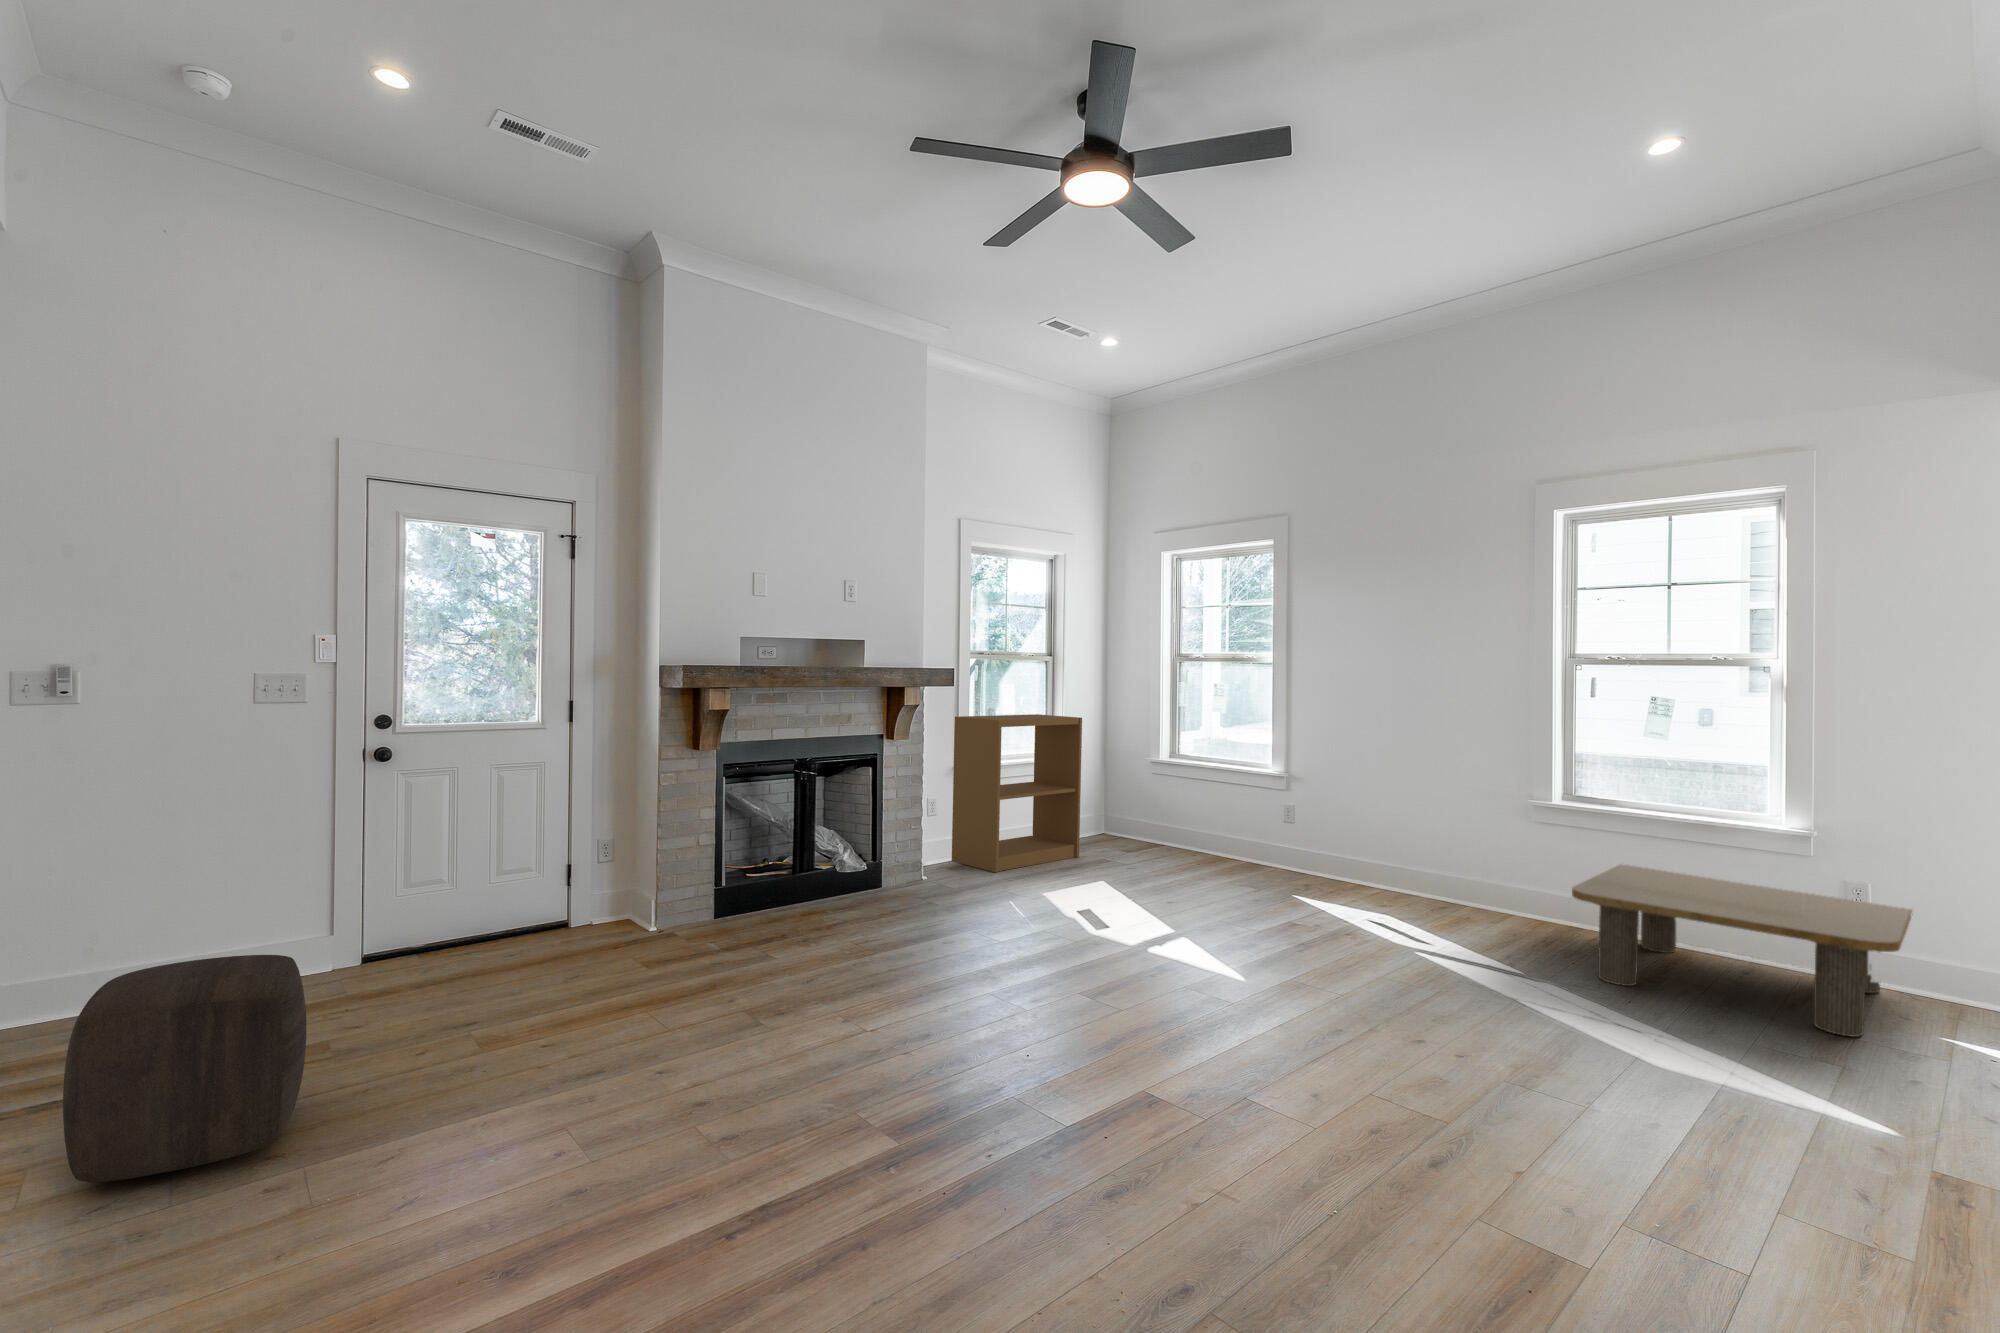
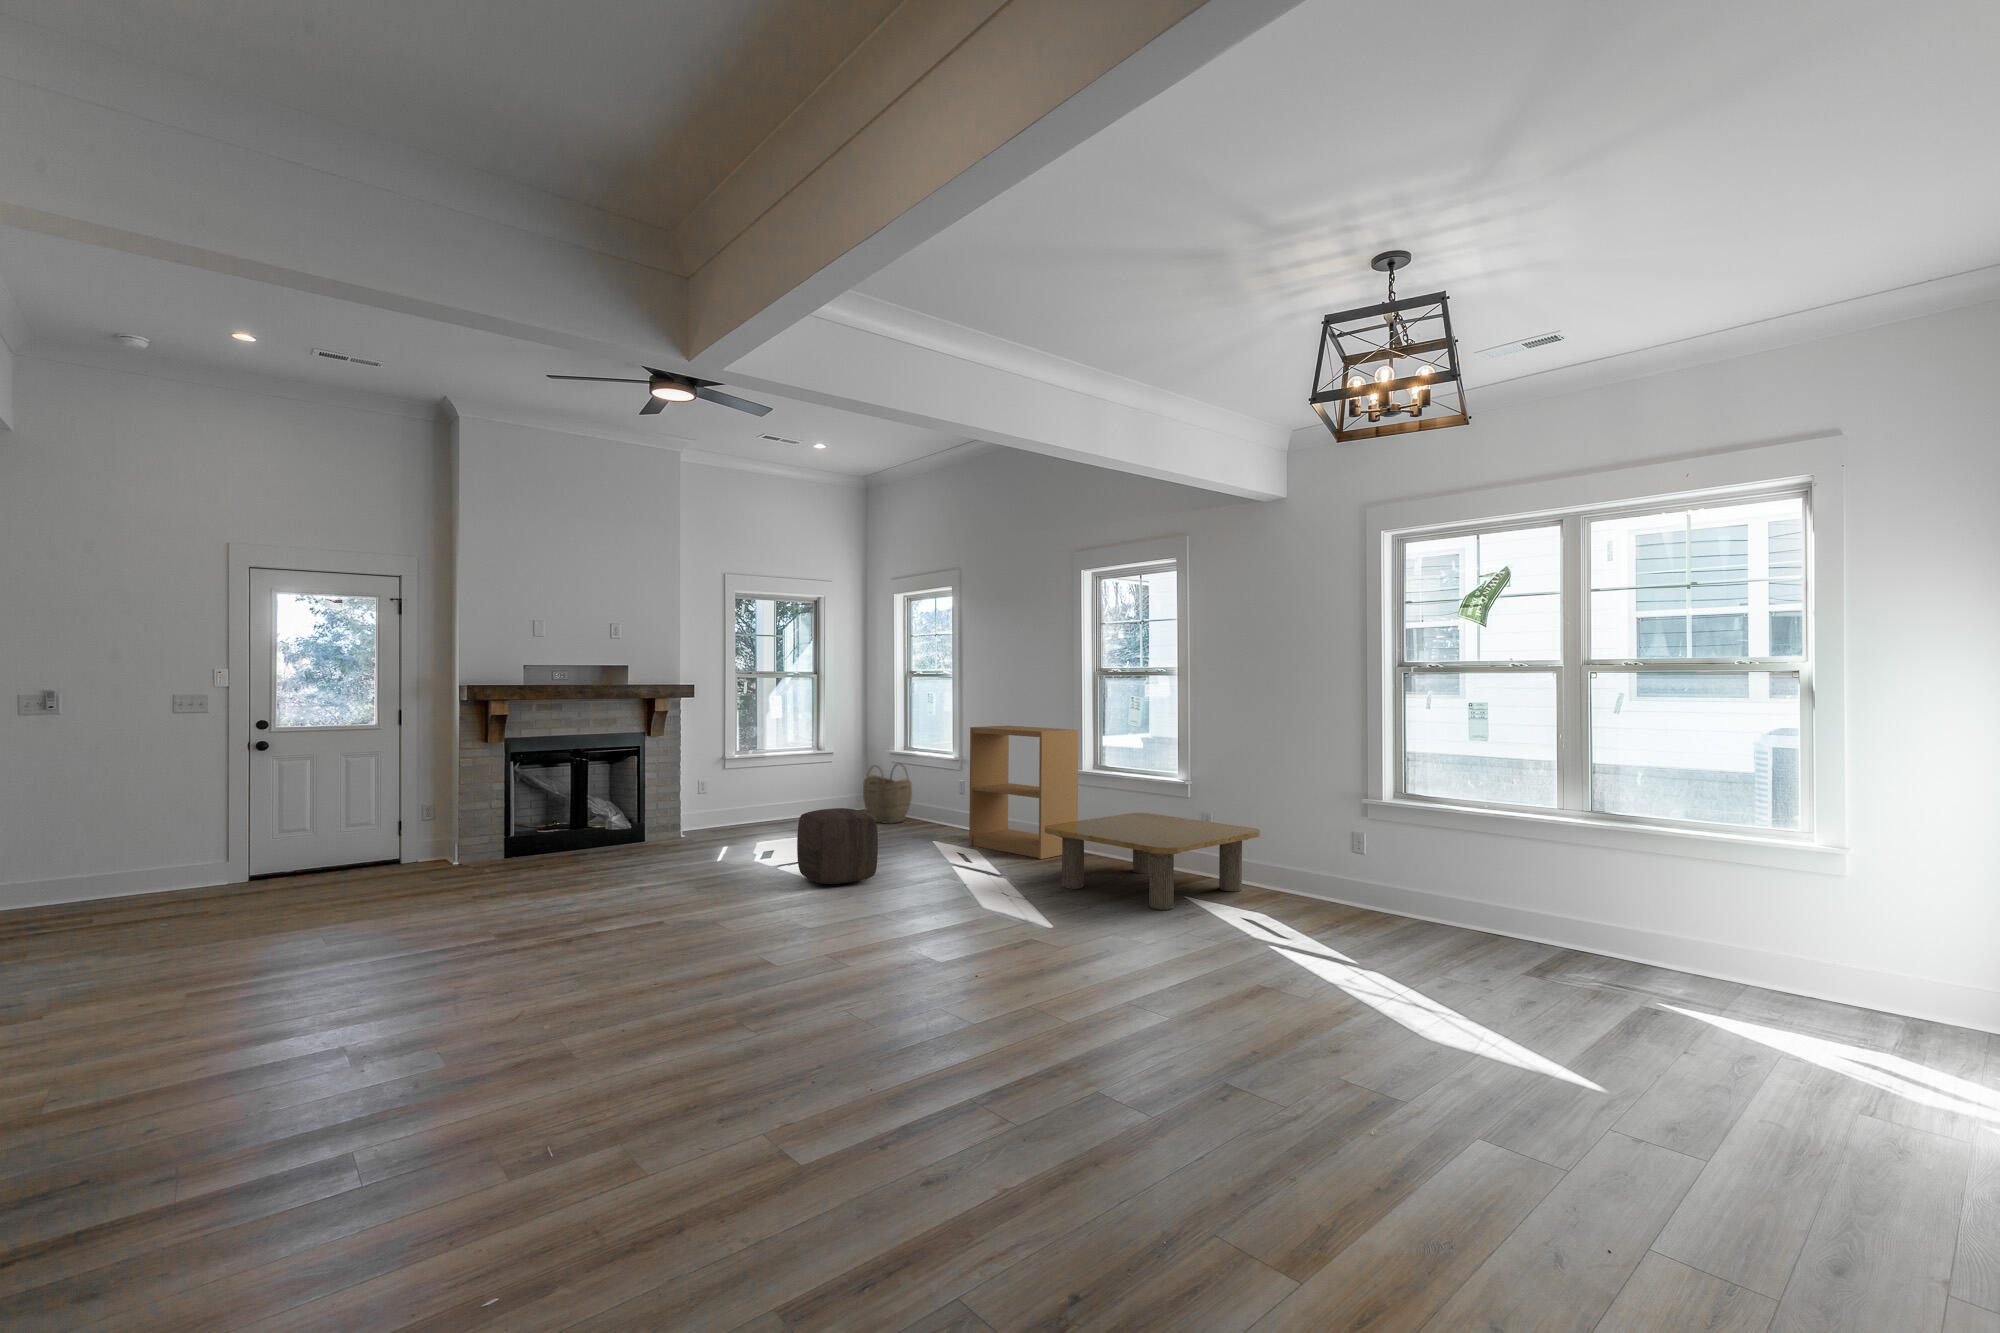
bookshelf: present [952,714,1082,872] -> present [969,726,1078,859]
woven basket: none [1126,776,1194,856] -> present [863,765,912,824]
ottoman: present [63,955,306,1182] -> present [797,808,878,884]

